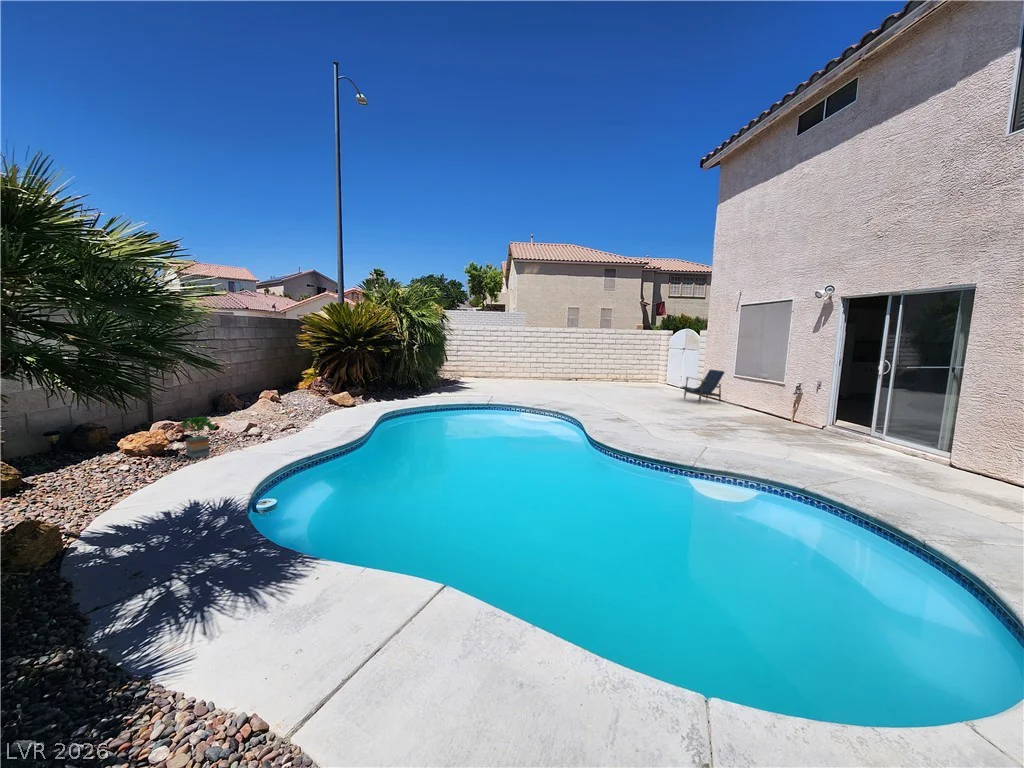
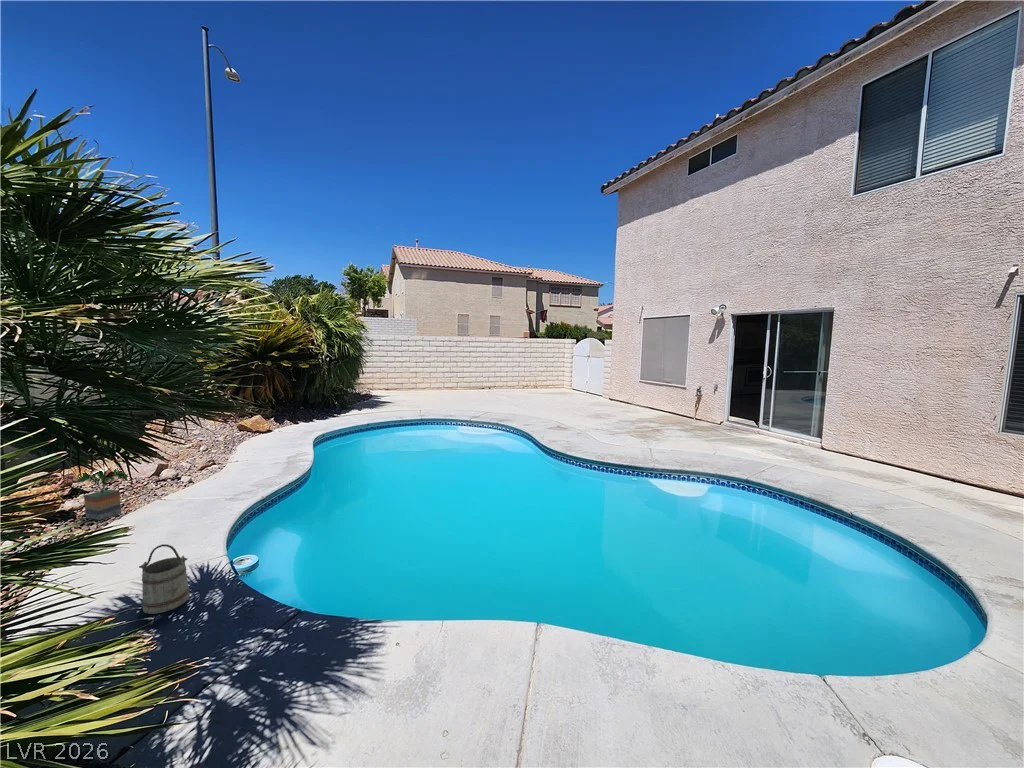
lounge chair: present [682,370,724,404] -> none [596,375,631,406]
bucket: none [171,472,207,524] -> present [139,544,190,614]

